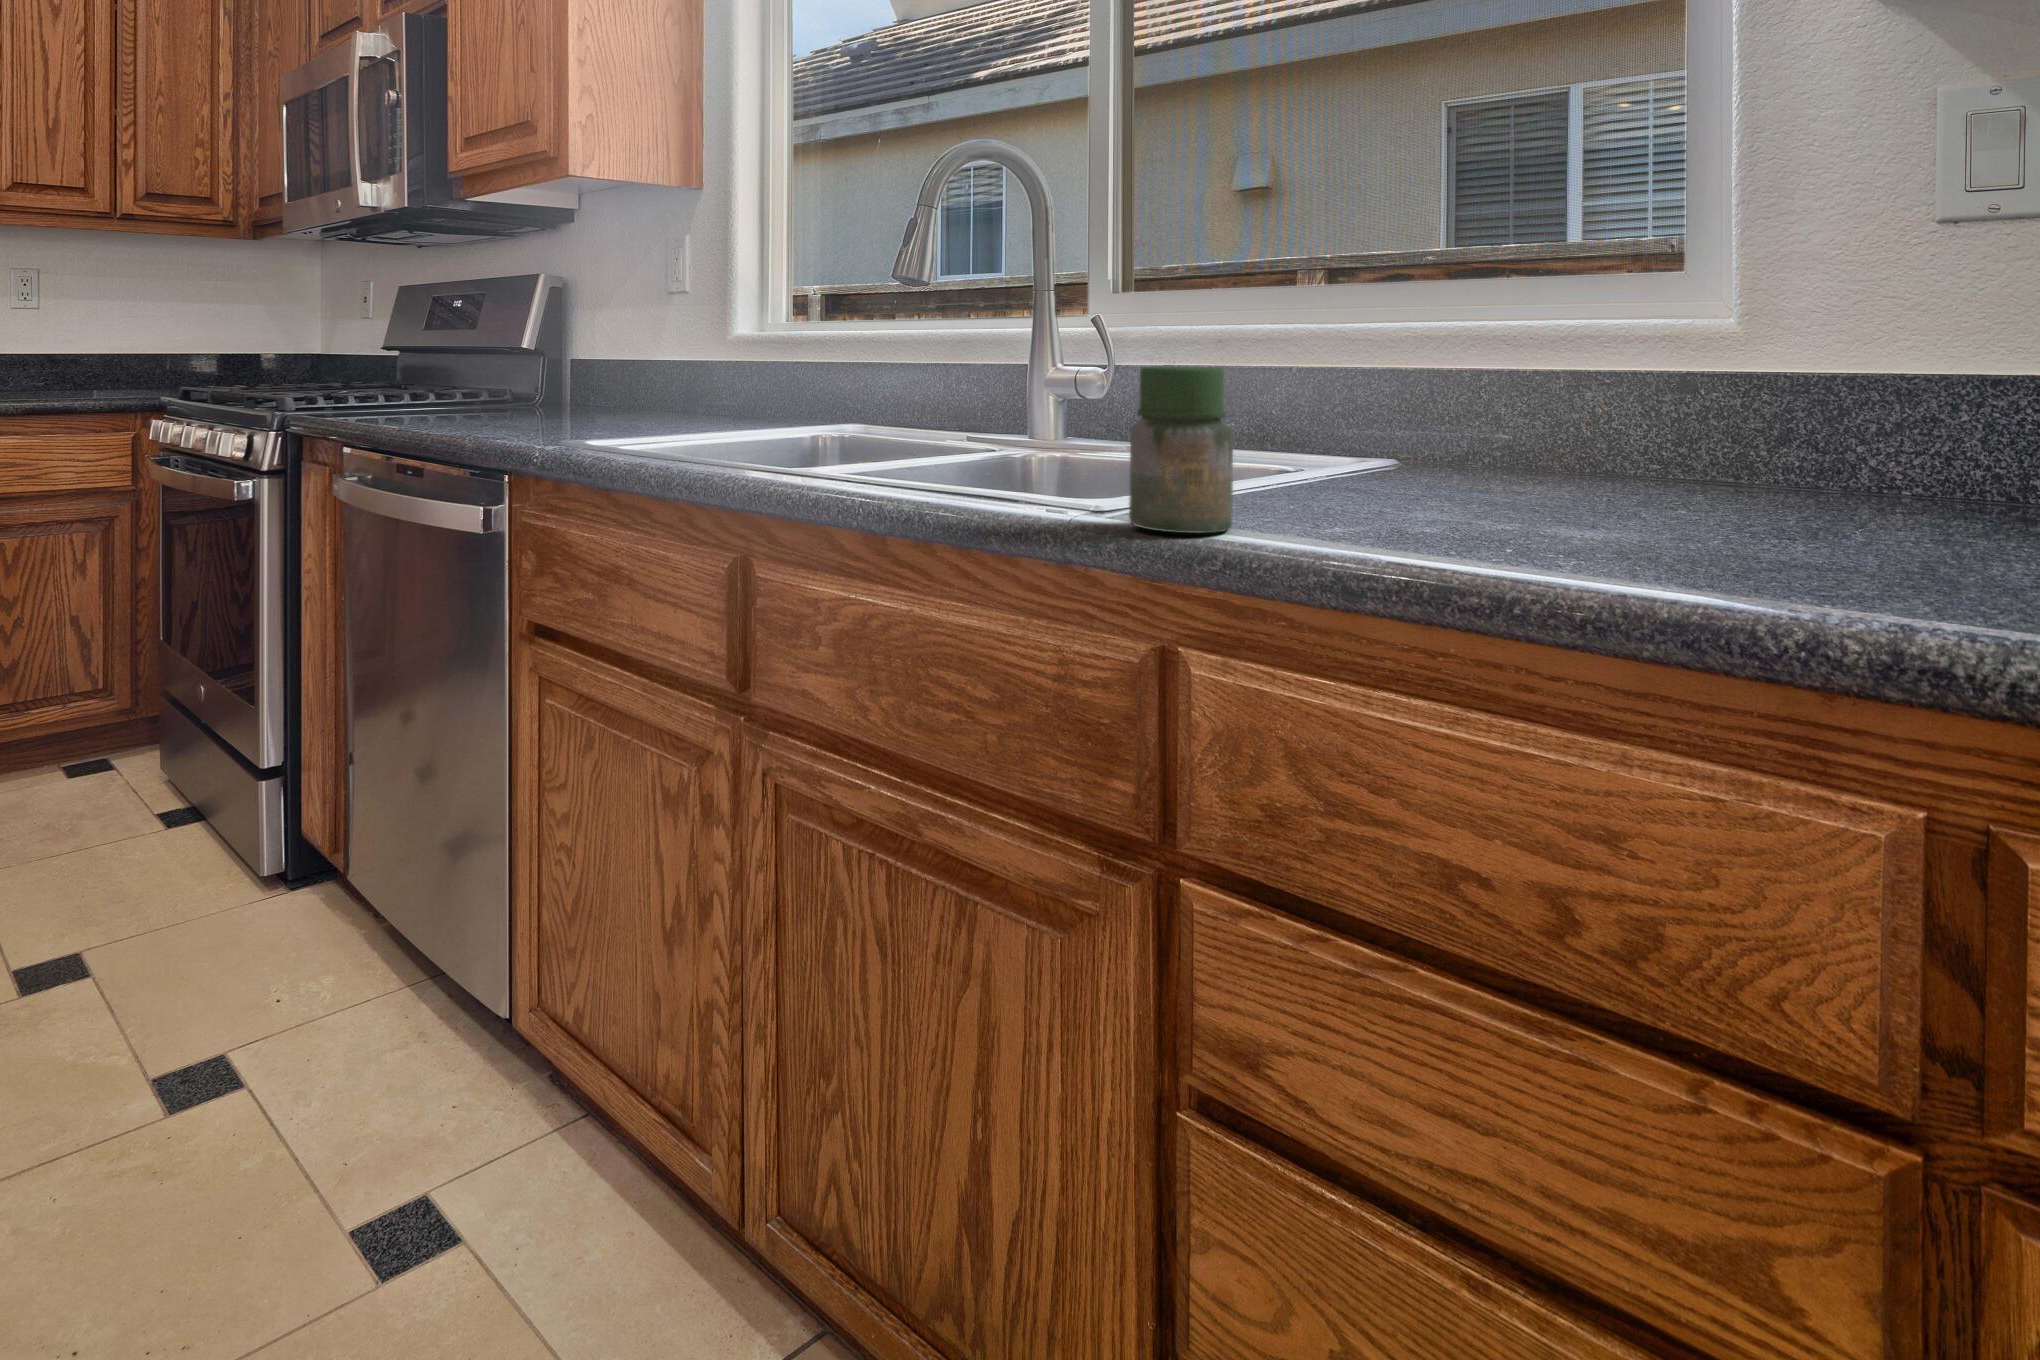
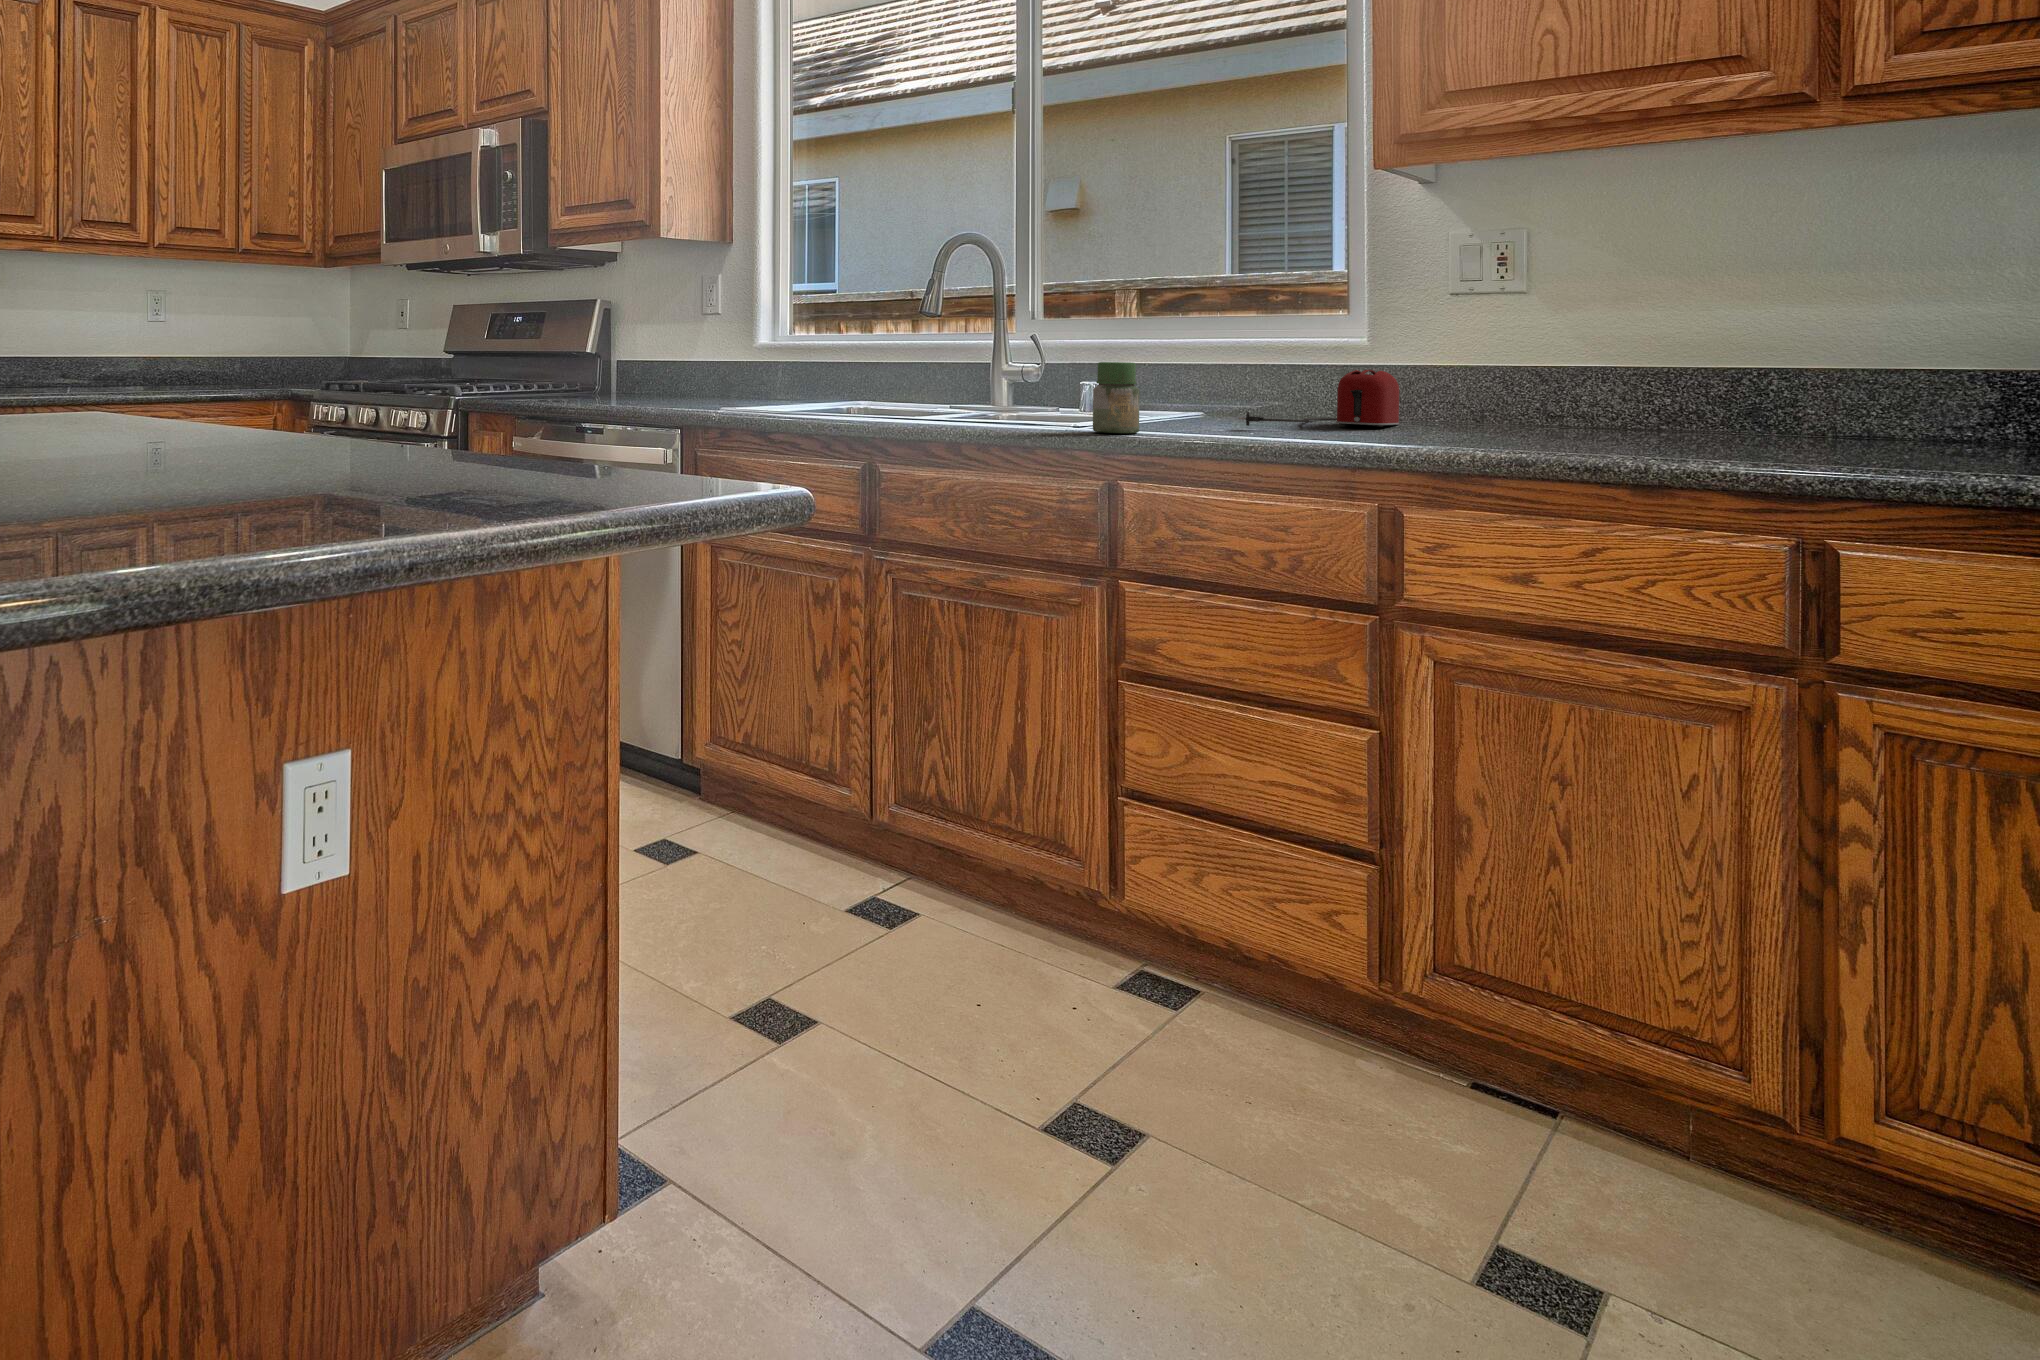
toaster: none [1463,384,1835,521] -> present [1239,370,1399,427]

